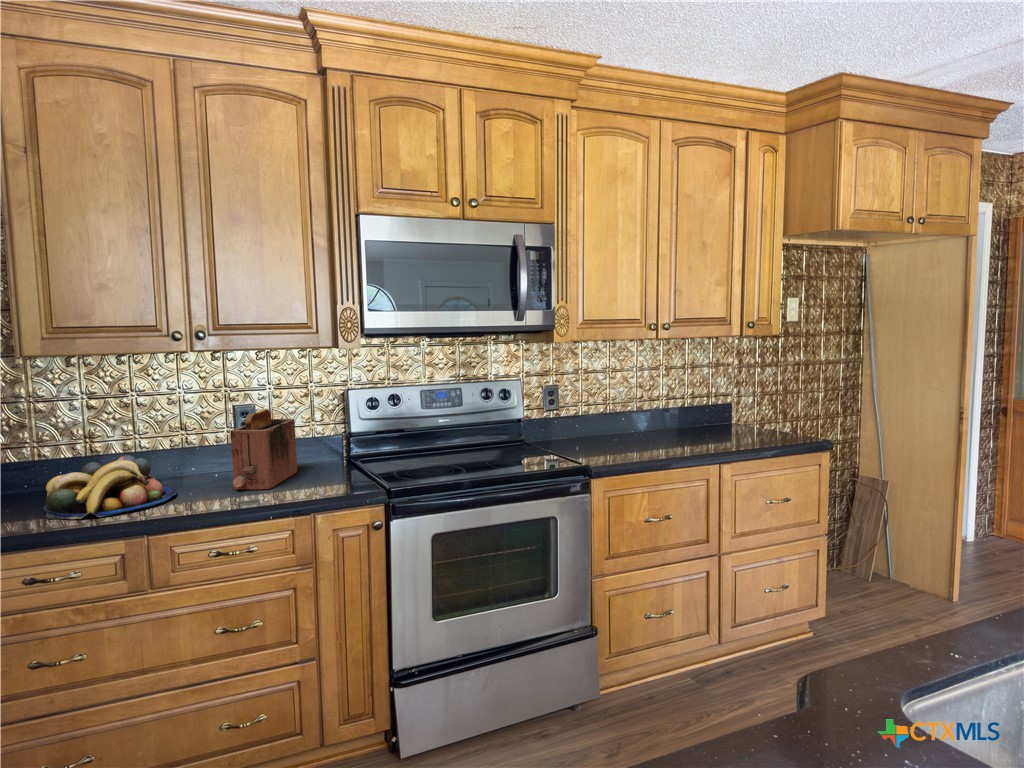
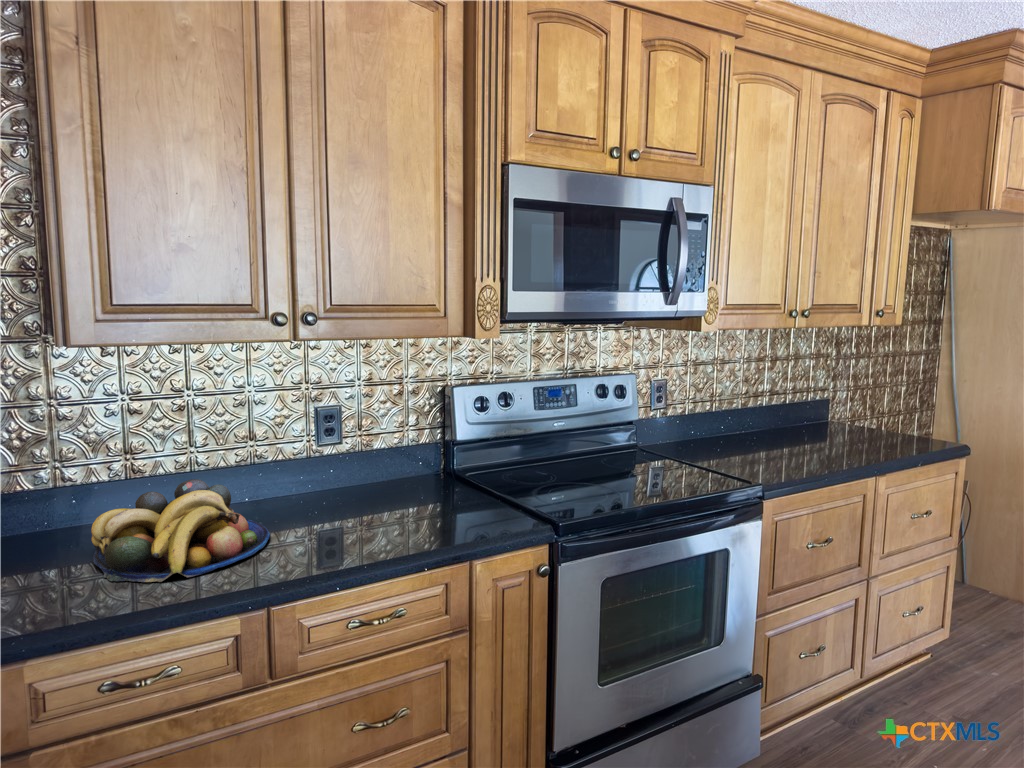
toaster: present [230,409,297,490] -> none [339,414,400,523]

